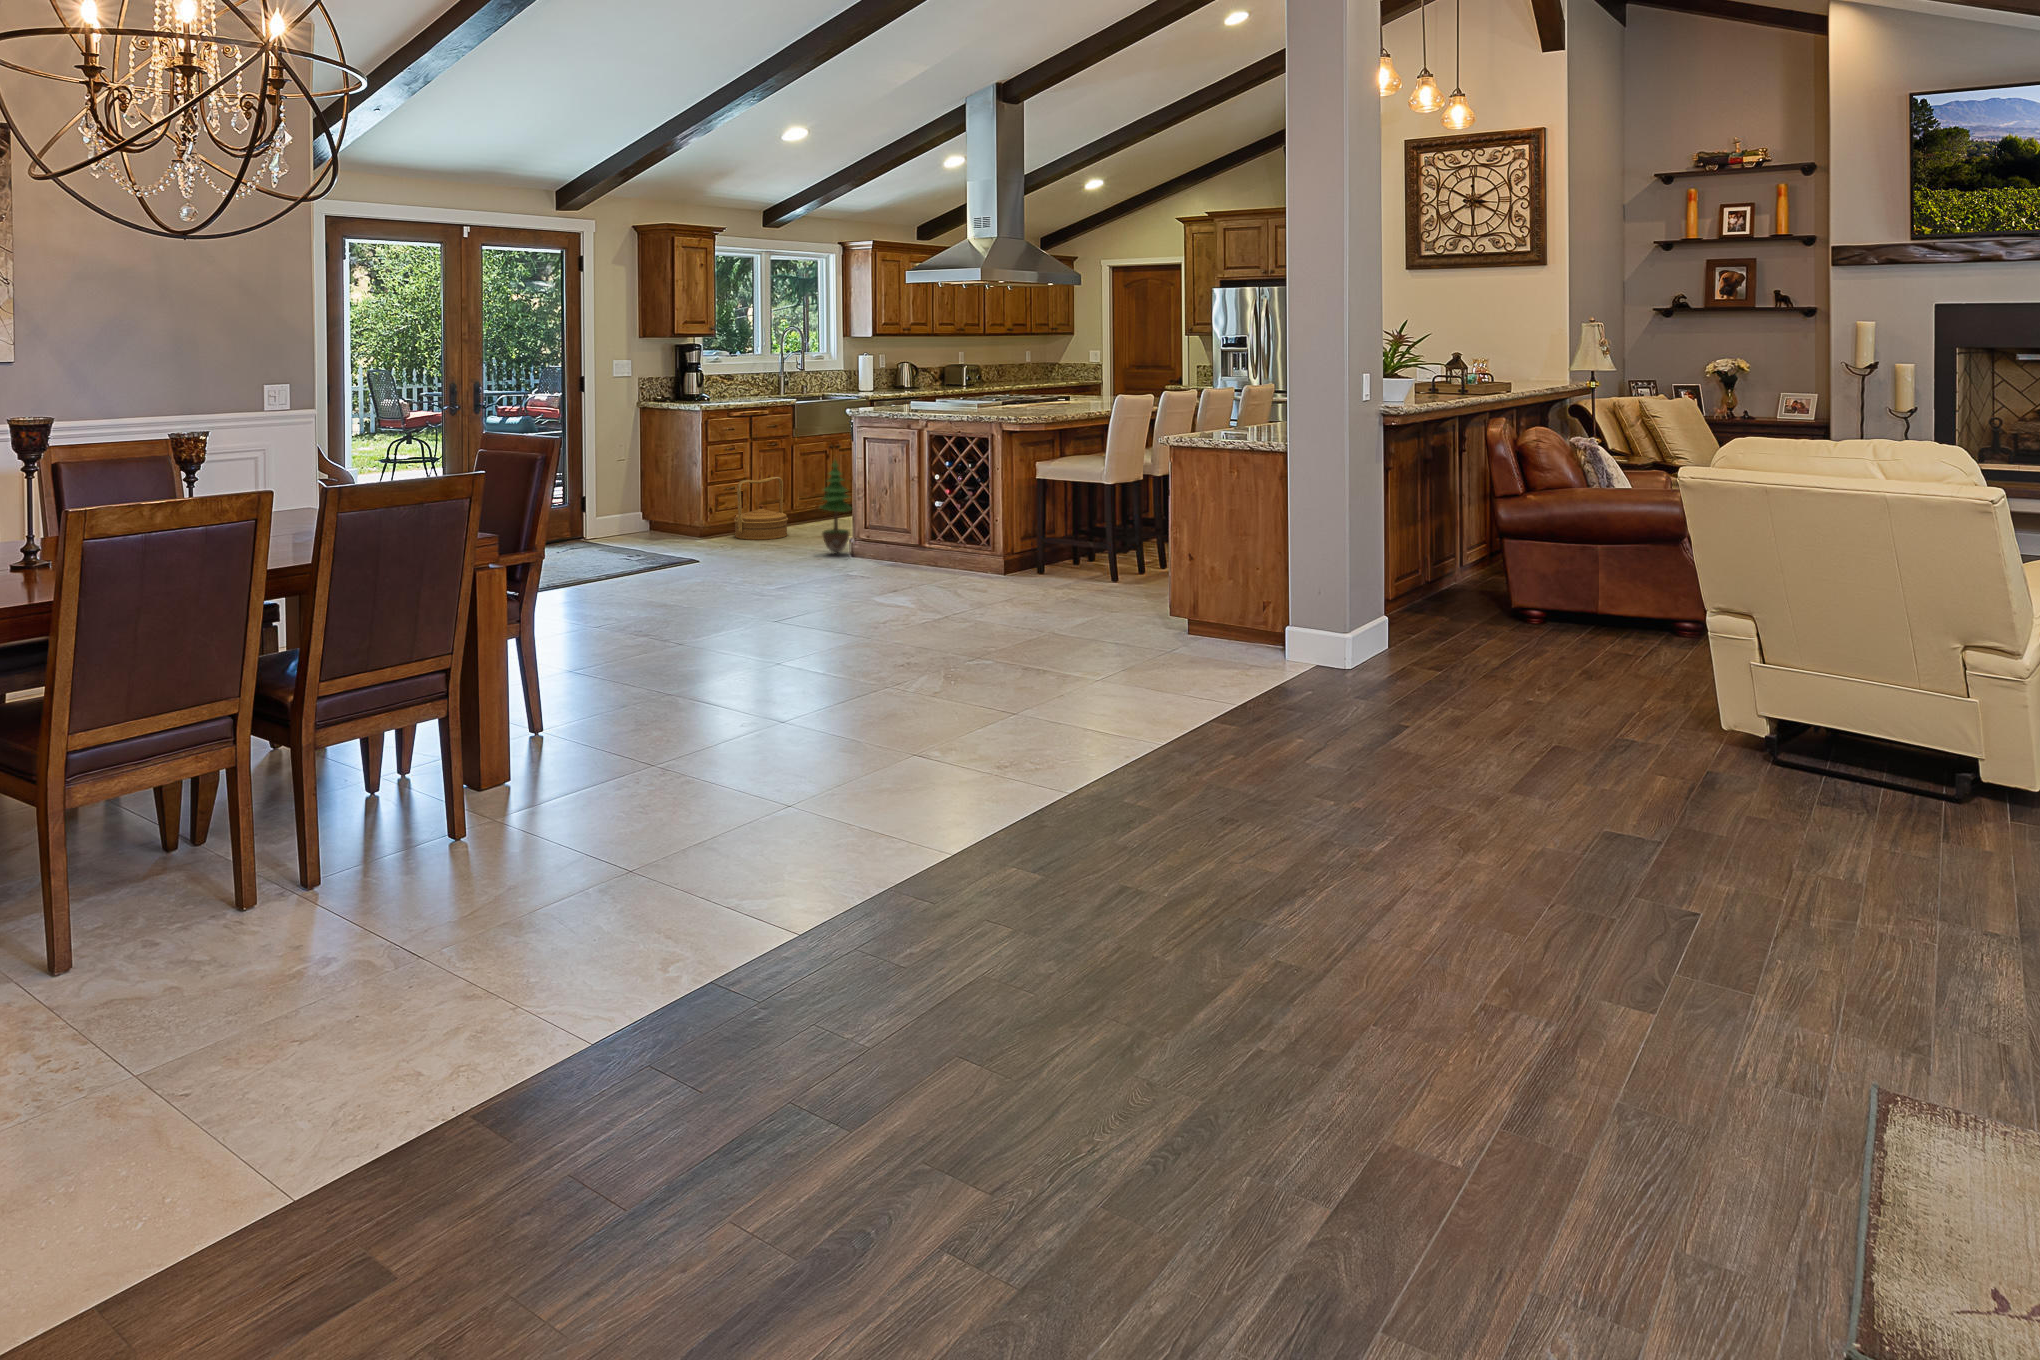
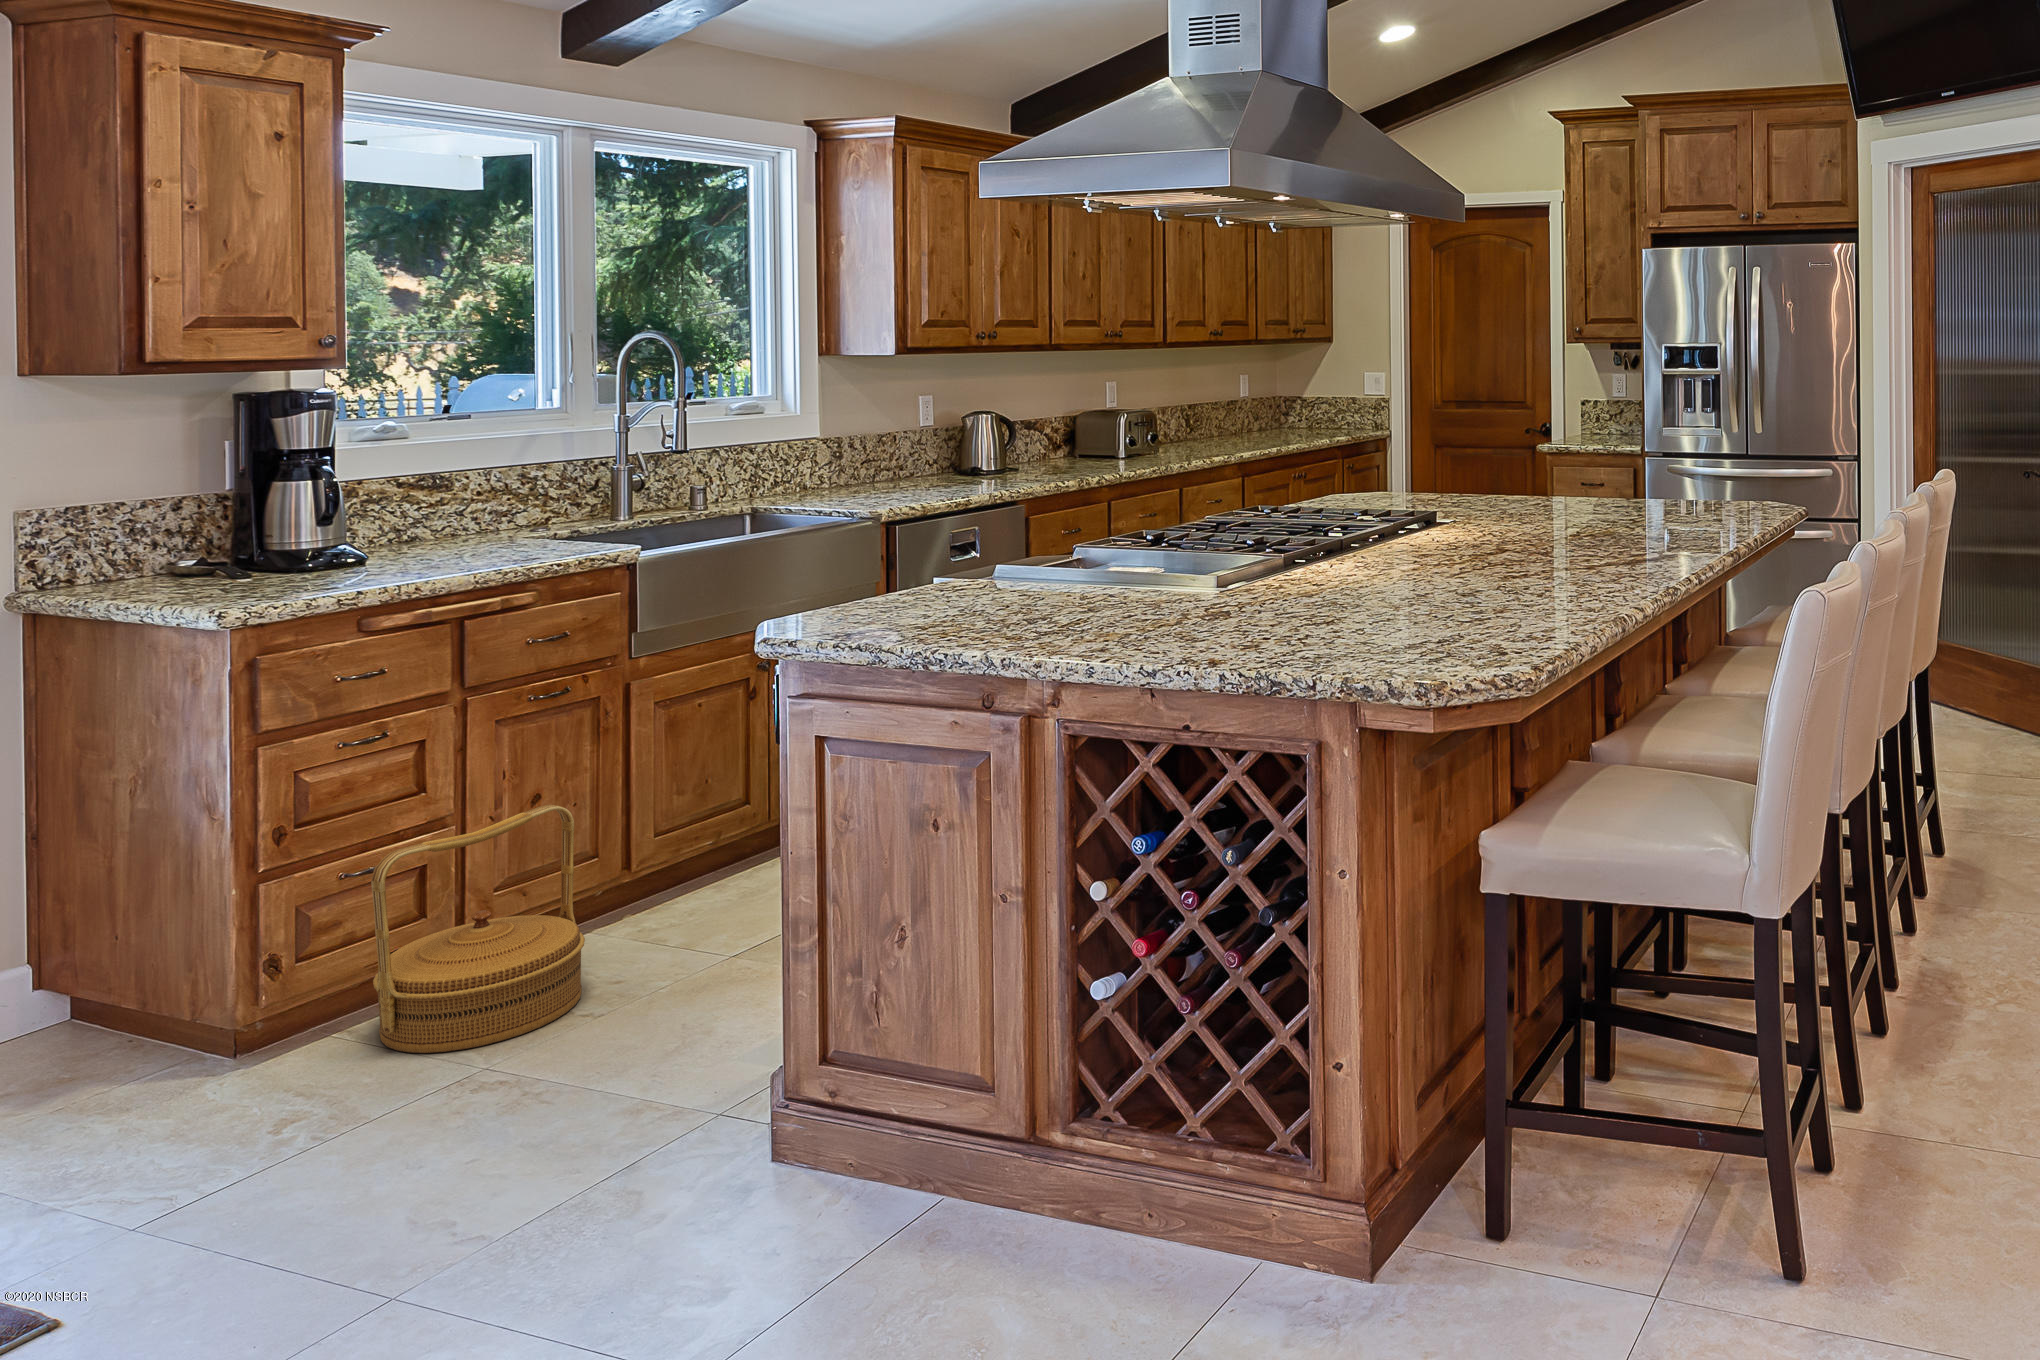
potted tree: present [820,460,853,554] -> none [630,817,776,1175]

